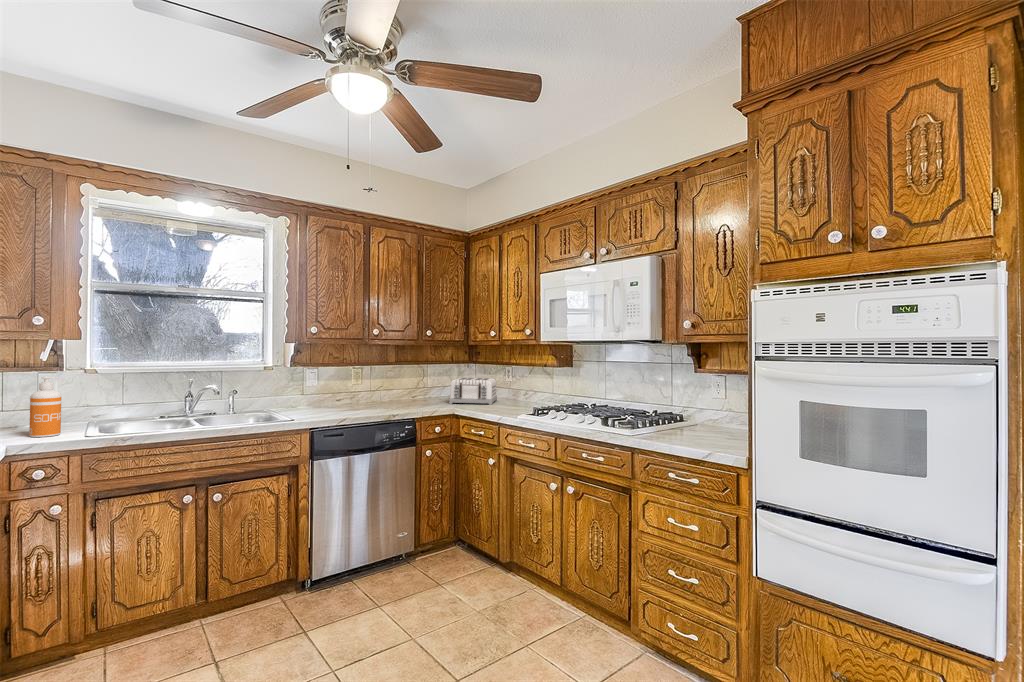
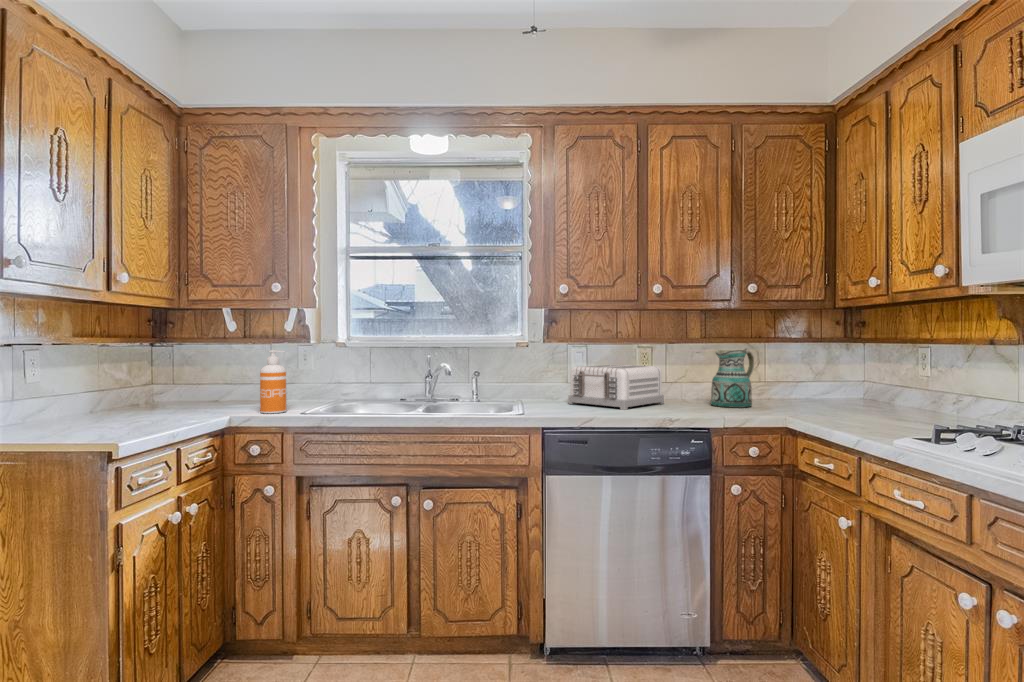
ceramic pitcher: none [405,368,430,406] -> present [711,349,754,408]
toaster: present [449,377,497,405] -> present [568,364,664,410]

